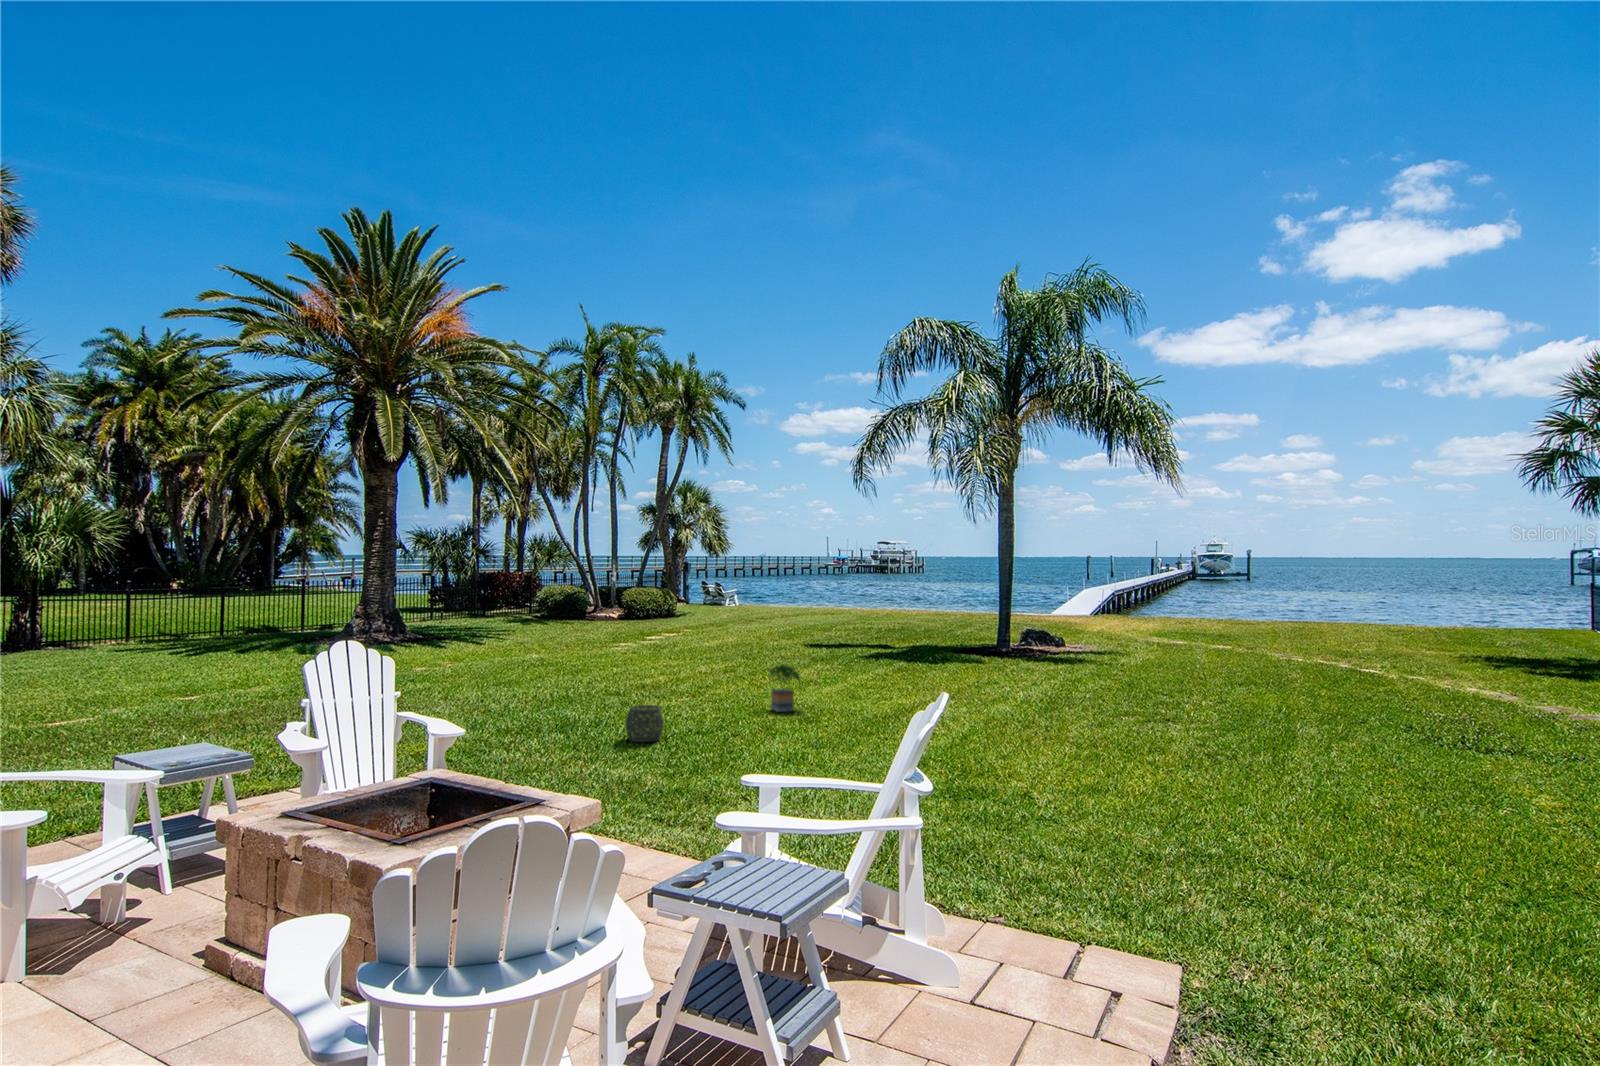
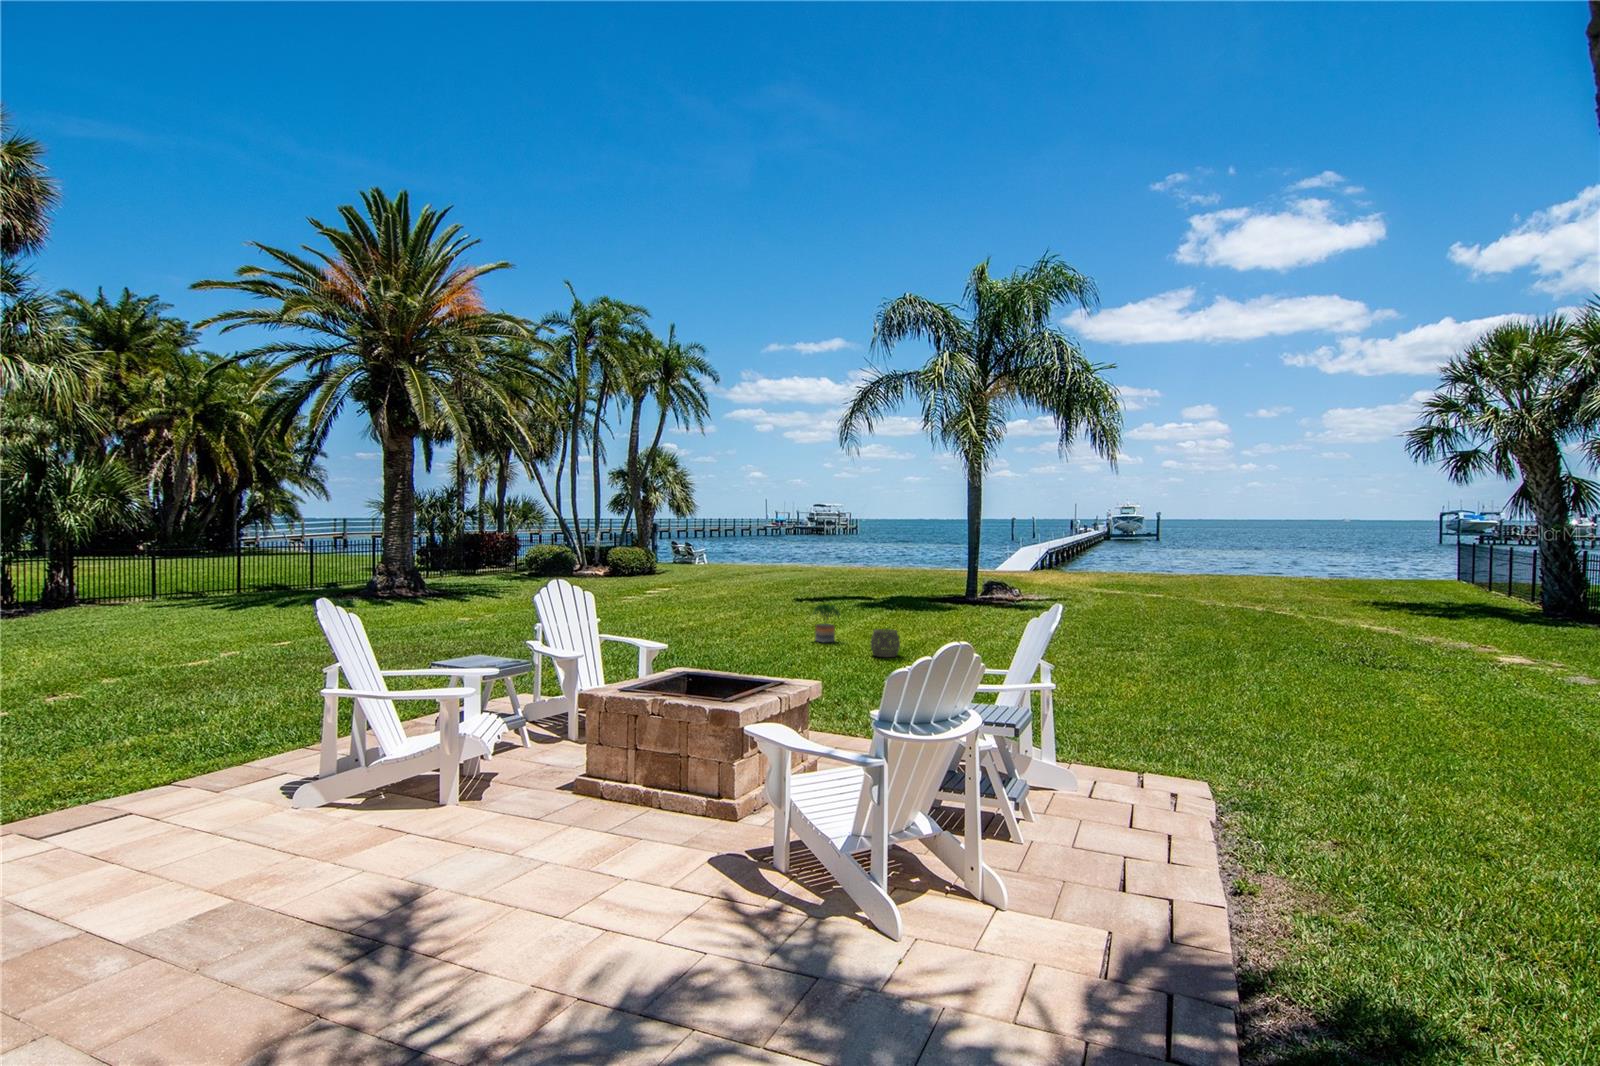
woven basket: present [625,705,663,742] -> present [871,629,900,657]

